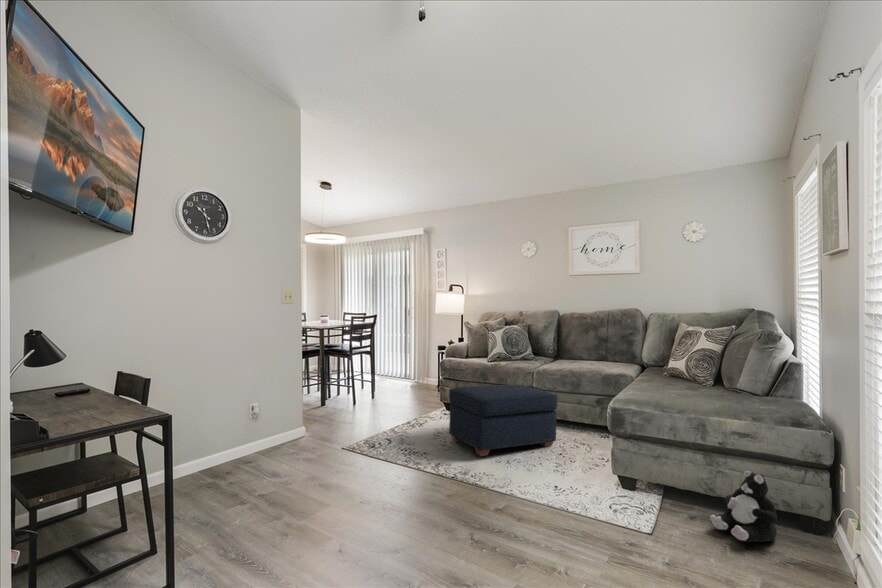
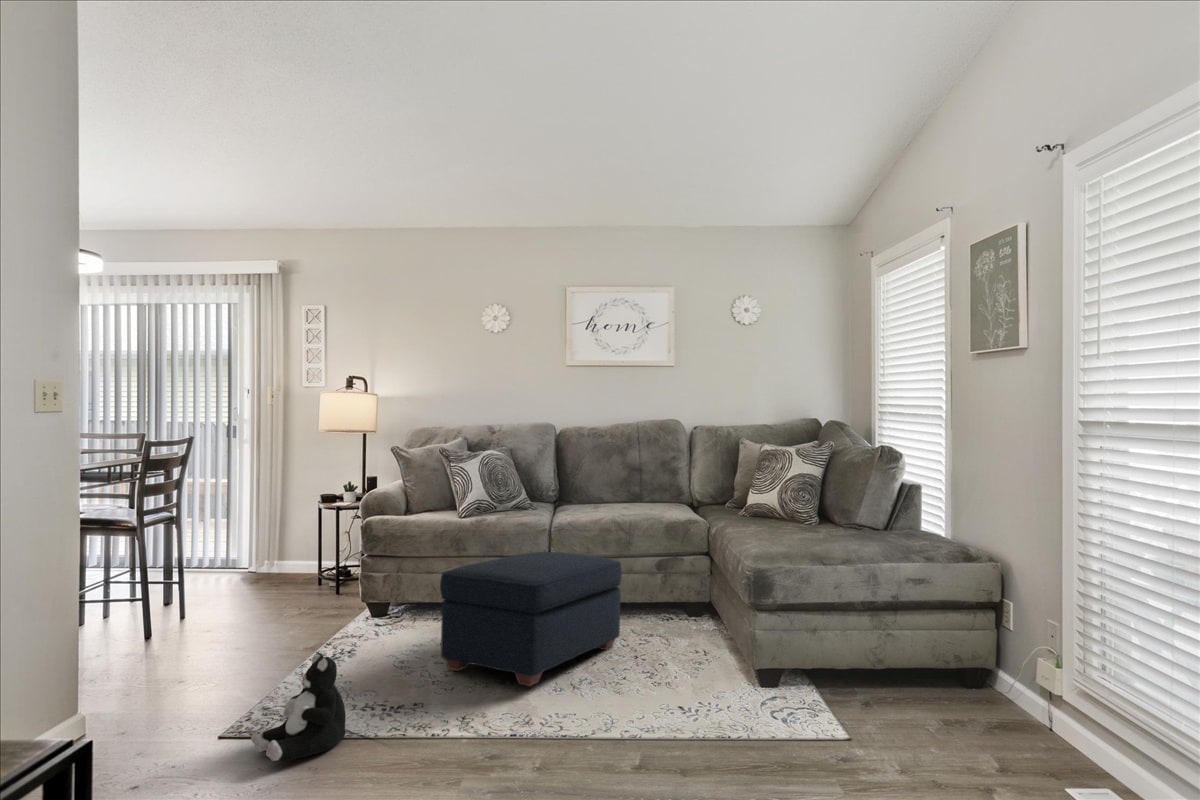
plush toy: present [710,470,777,542] -> present [251,653,346,762]

